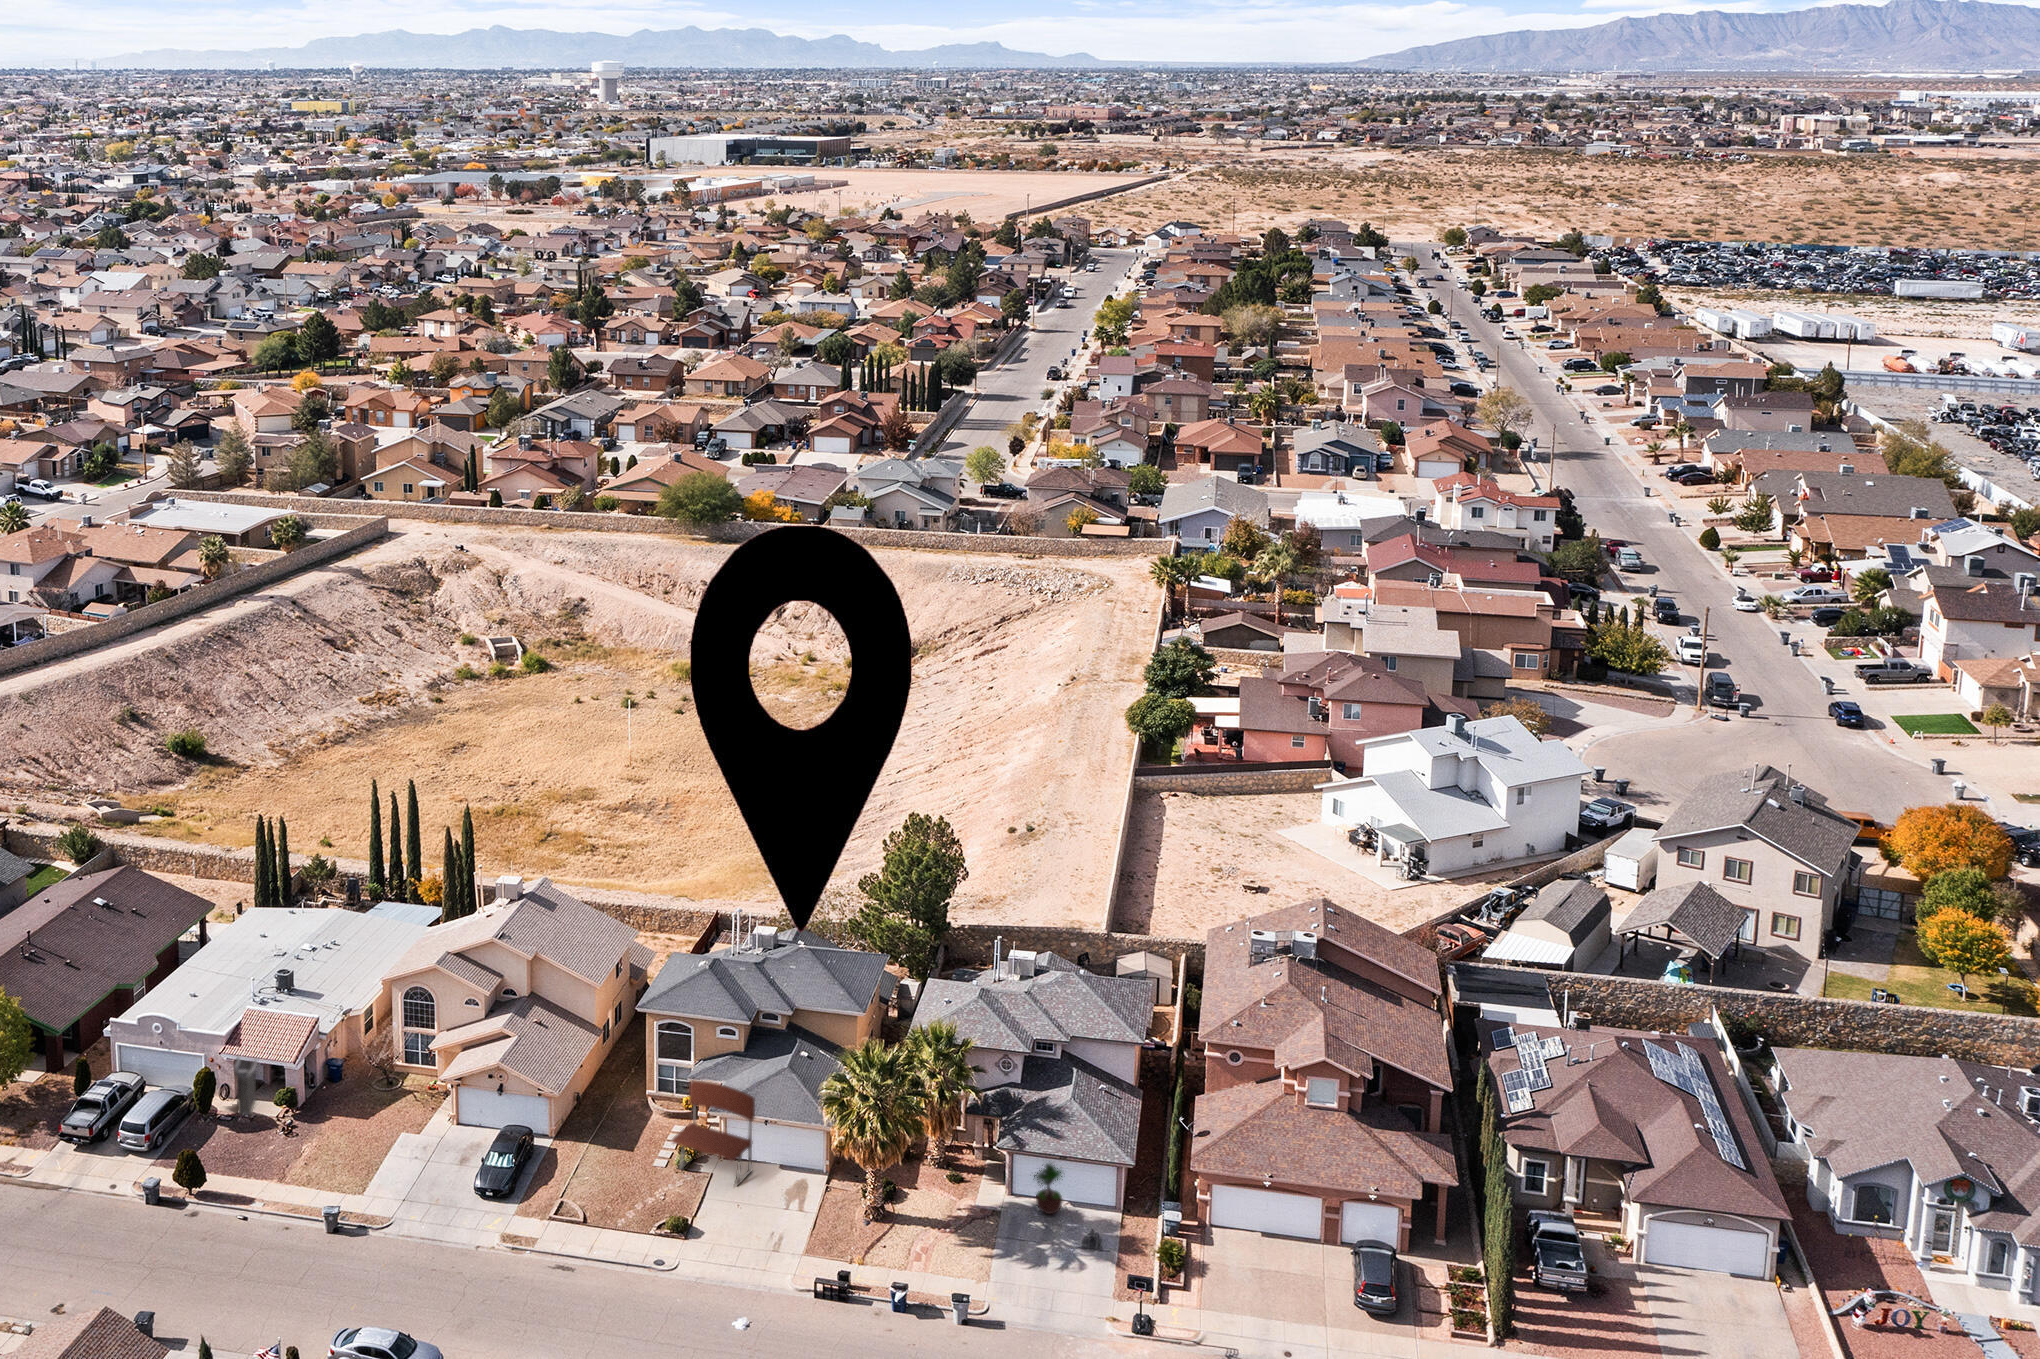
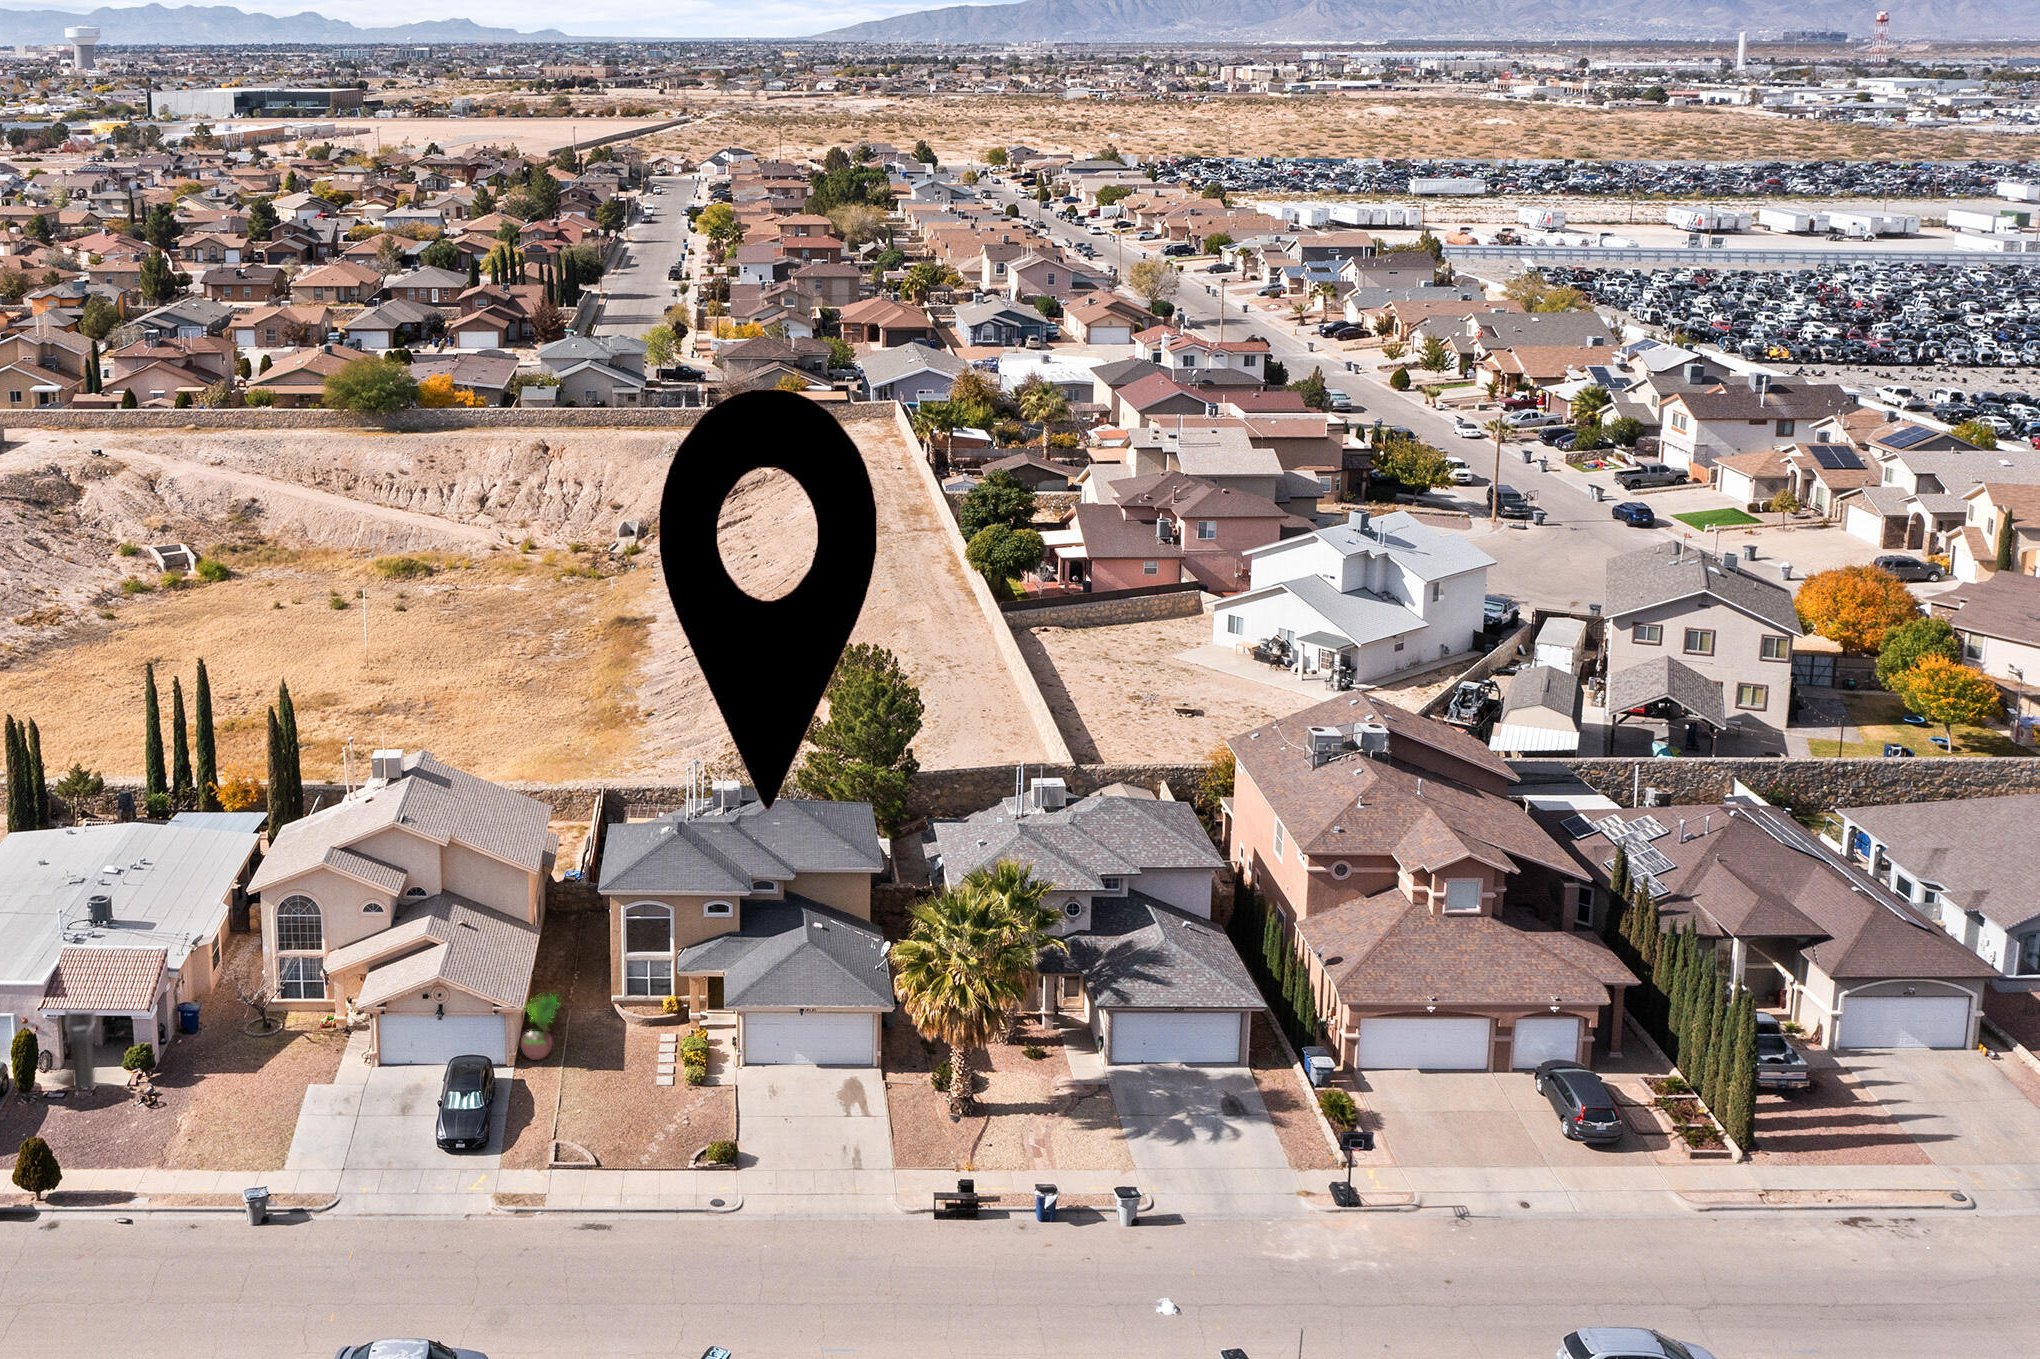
bench: present [672,1081,755,1185] -> none [686,969,789,1095]
potted tree: present [1033,1163,1062,1214] -> present [521,995,558,1060]

